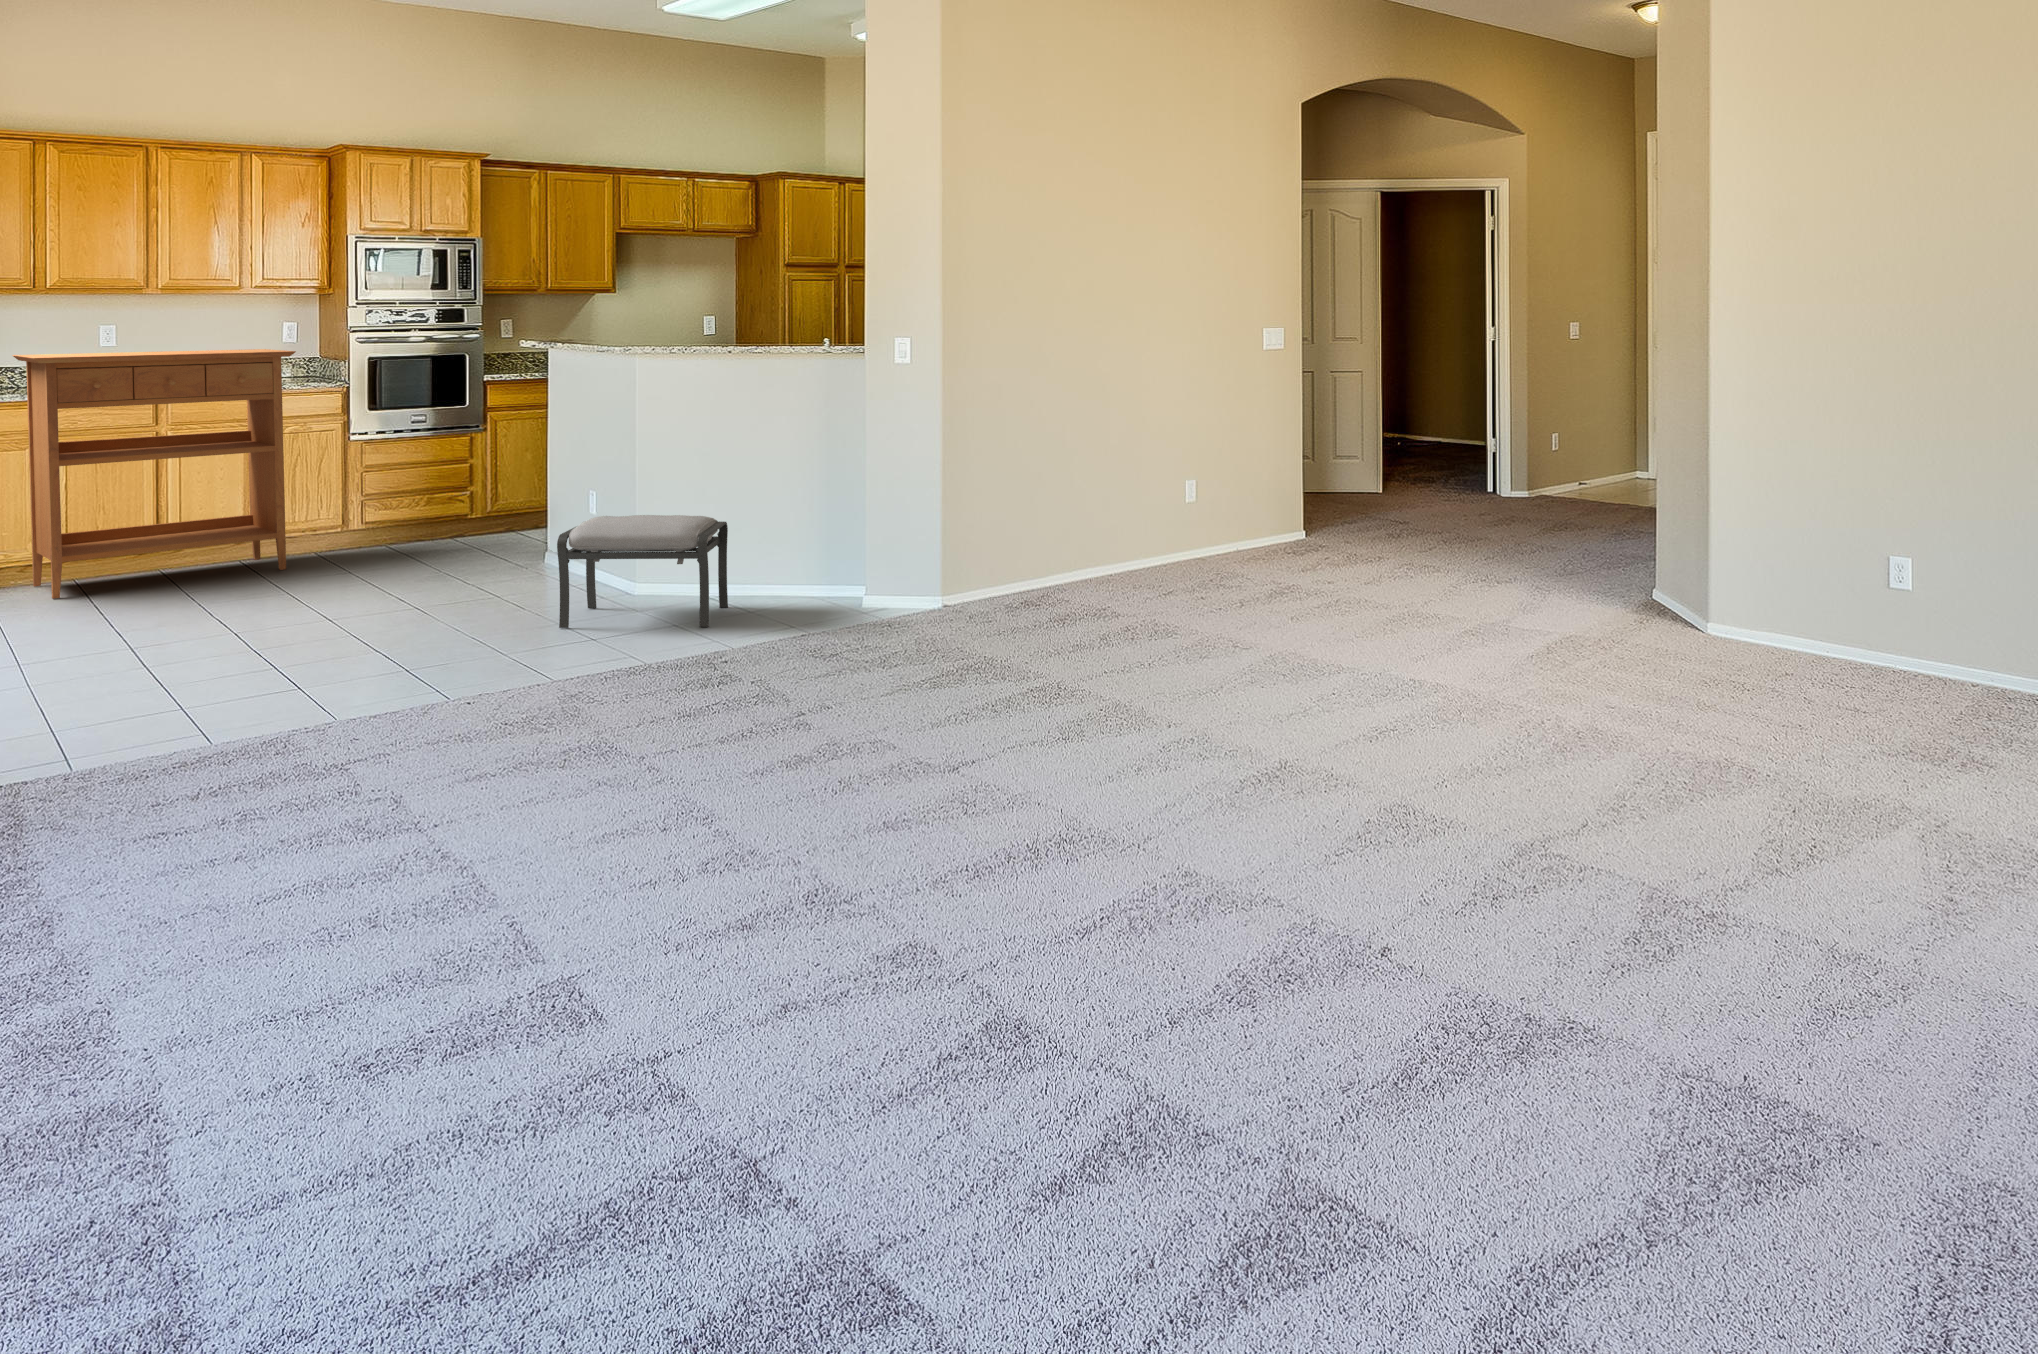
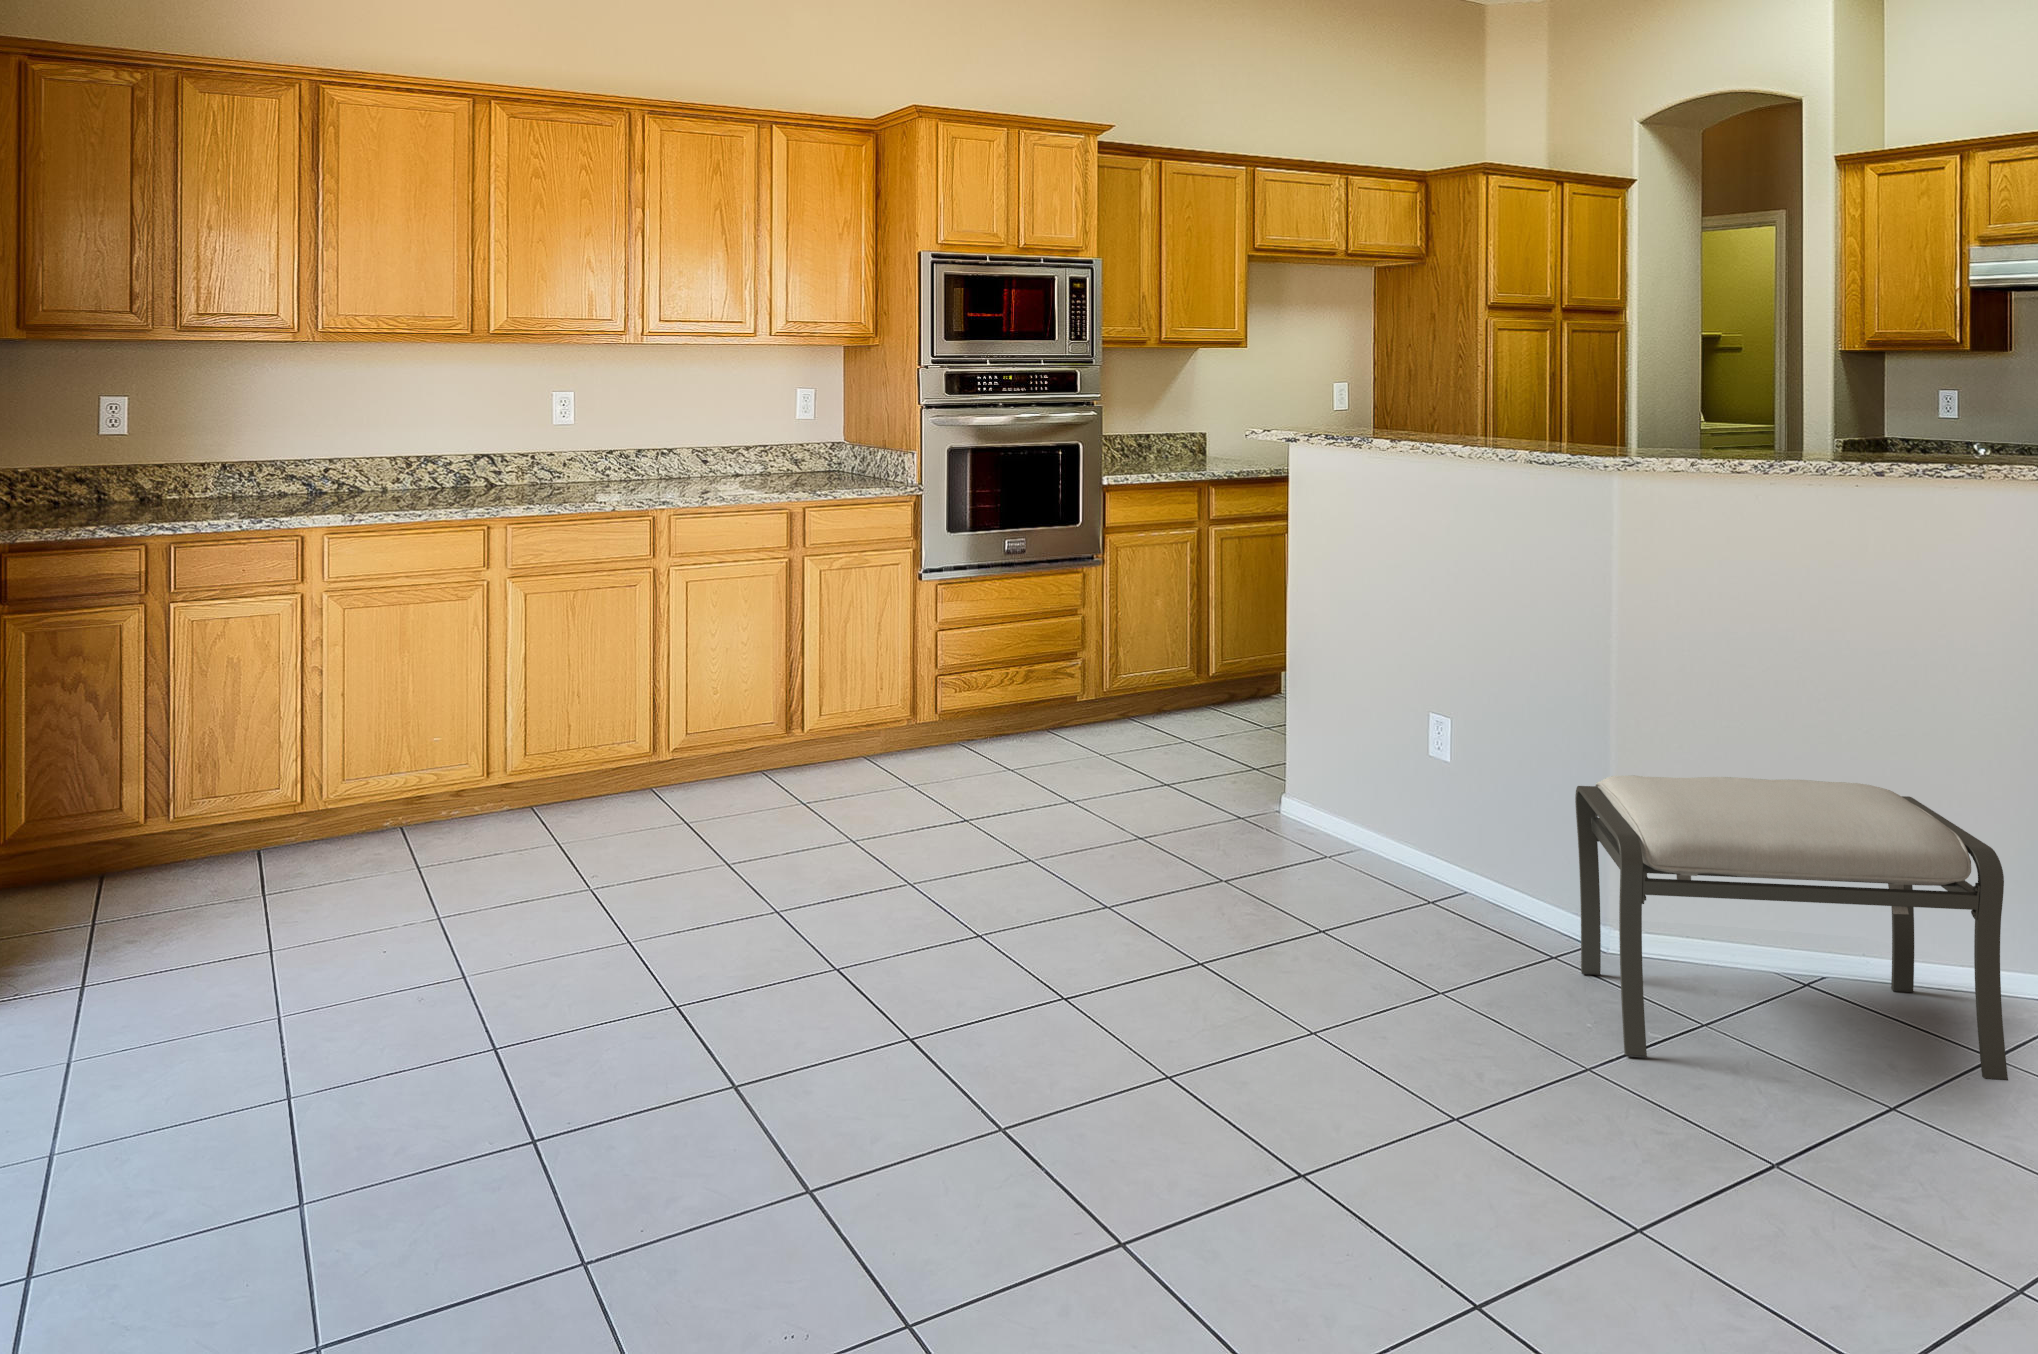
console table: present [13,349,296,599] -> none [449,429,872,874]

